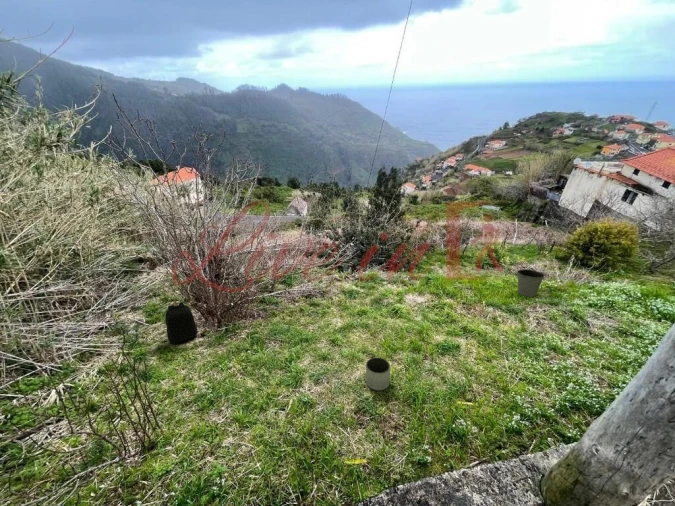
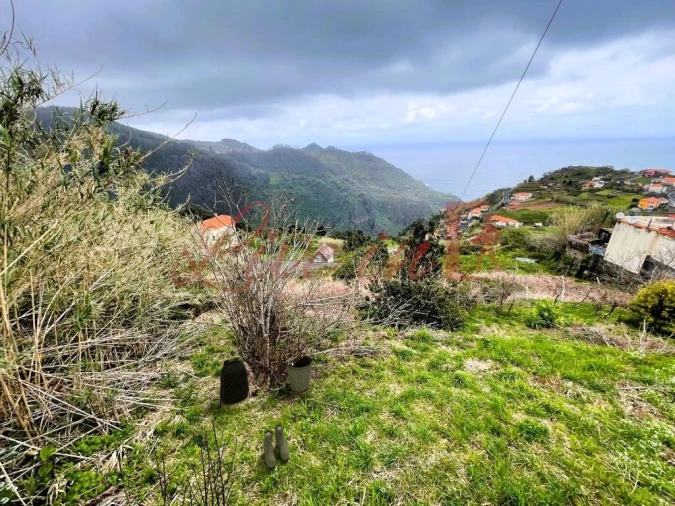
bucket: present [517,270,545,297] -> present [286,355,312,391]
boots: none [203,357,228,392] -> present [263,425,289,468]
planter: present [366,358,390,390] -> none [446,440,476,484]

